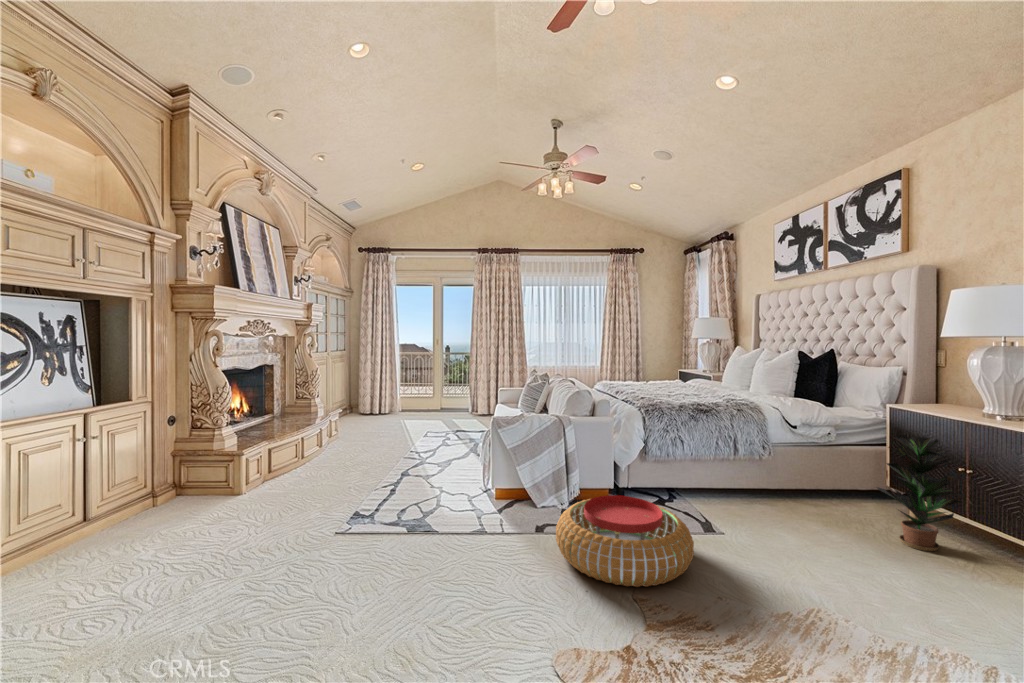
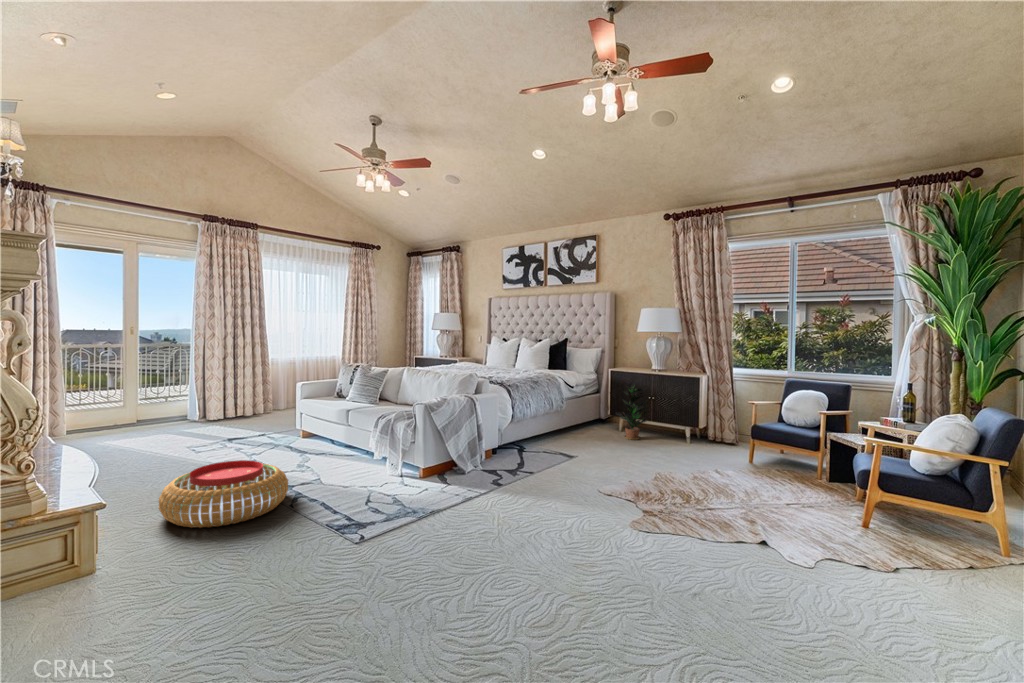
pouf: present [556,495,694,587] -> present [159,460,288,528]

